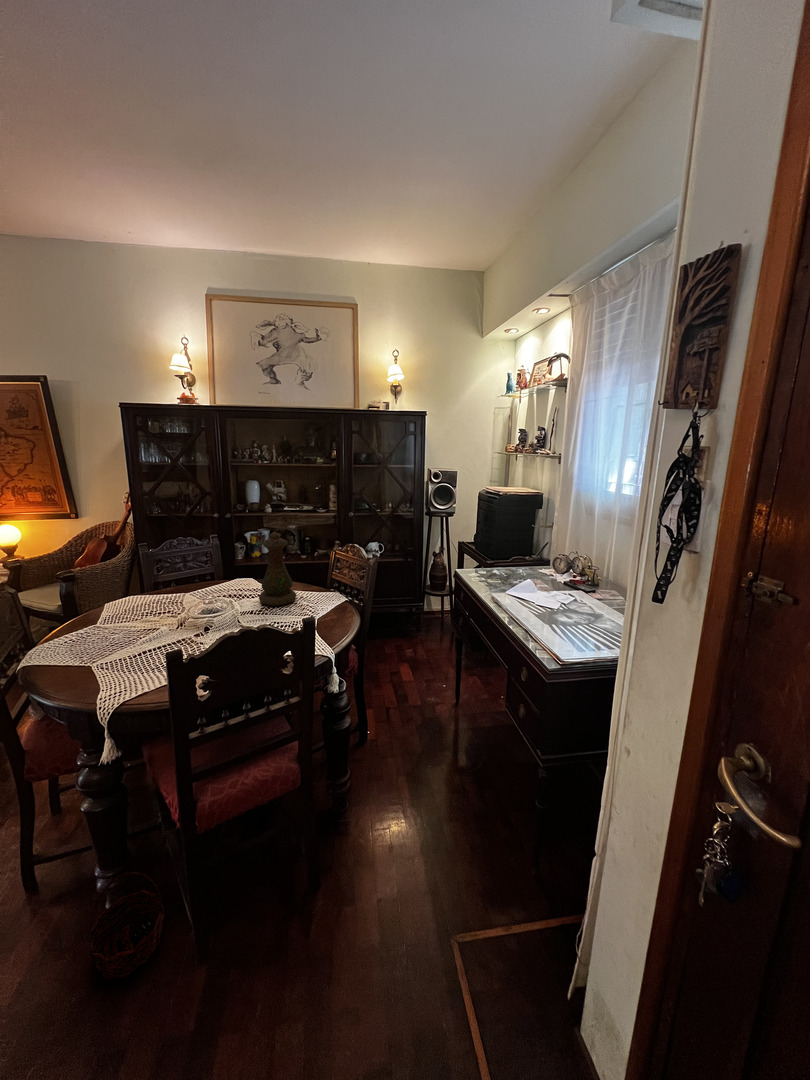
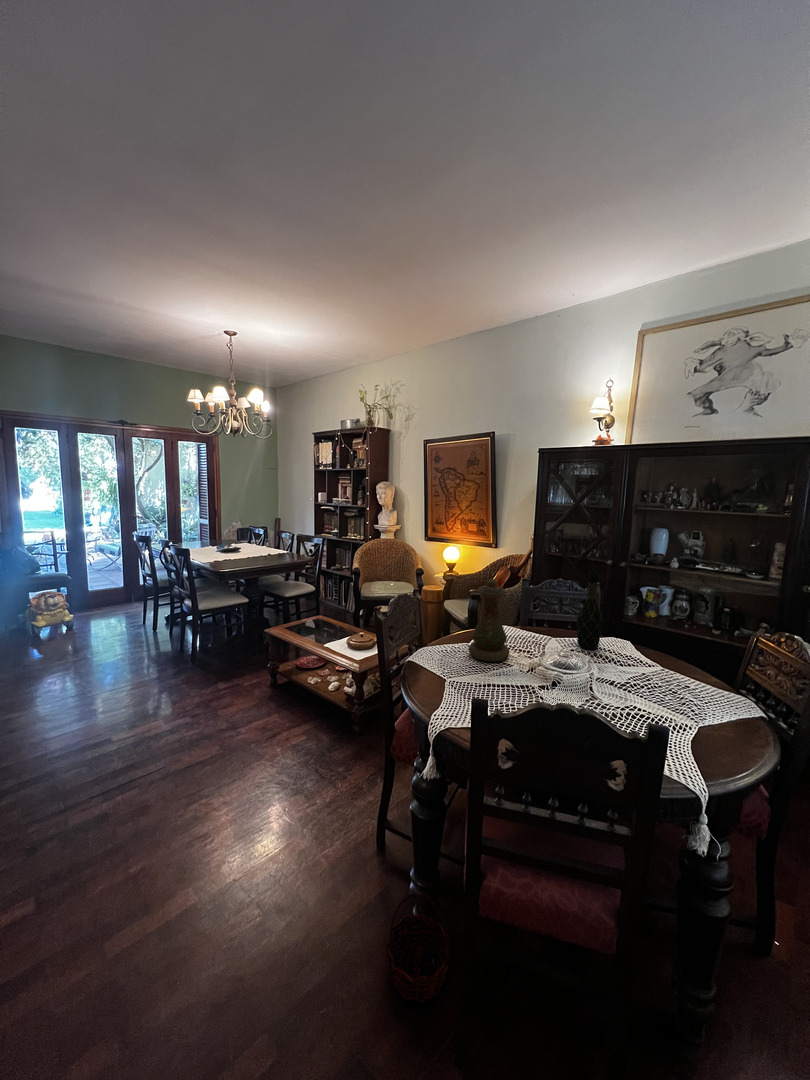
wine bottle: none [210,524,233,593] -> present [577,572,603,649]
vase: present [259,532,296,606] -> present [469,578,510,662]

